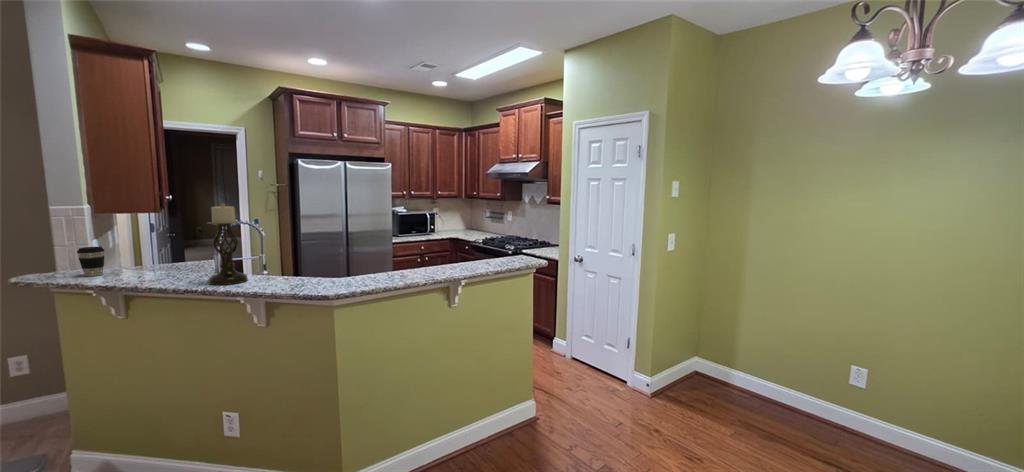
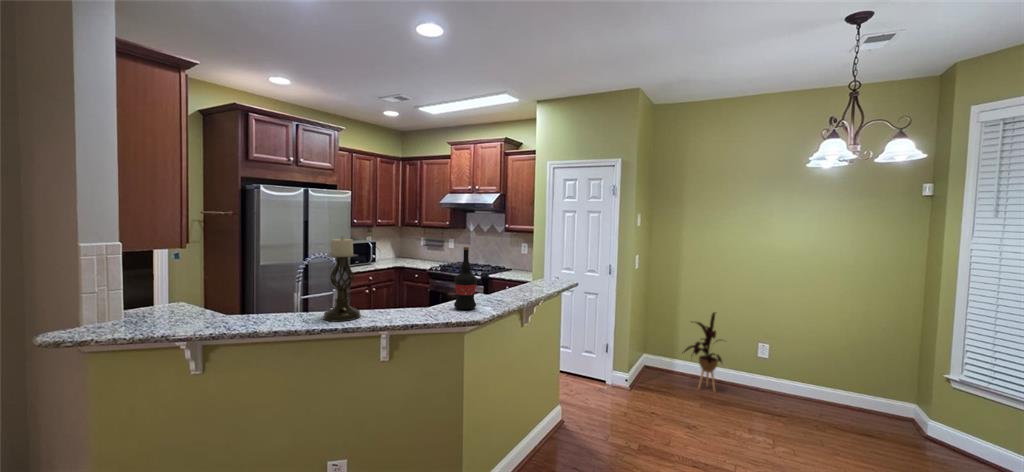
wine bottle: none [339,217,364,283] -> present [454,247,477,309]
coffee cup: present [77,247,105,276] -> none [135,289,166,326]
house plant: none [724,315,792,421] -> present [682,312,722,392]

